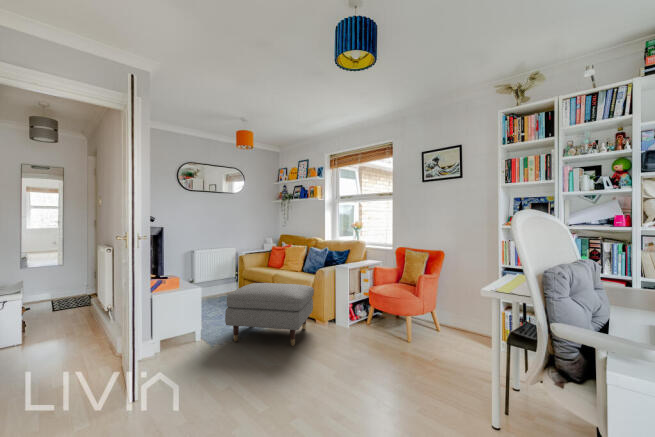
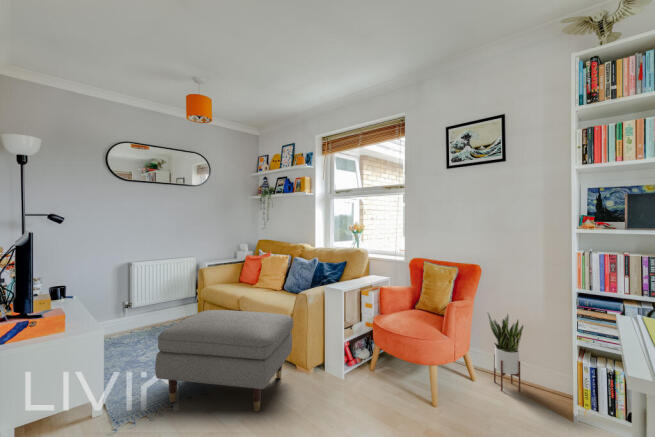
potted plant: none [448,283,472,336] -> present [487,312,523,392]

